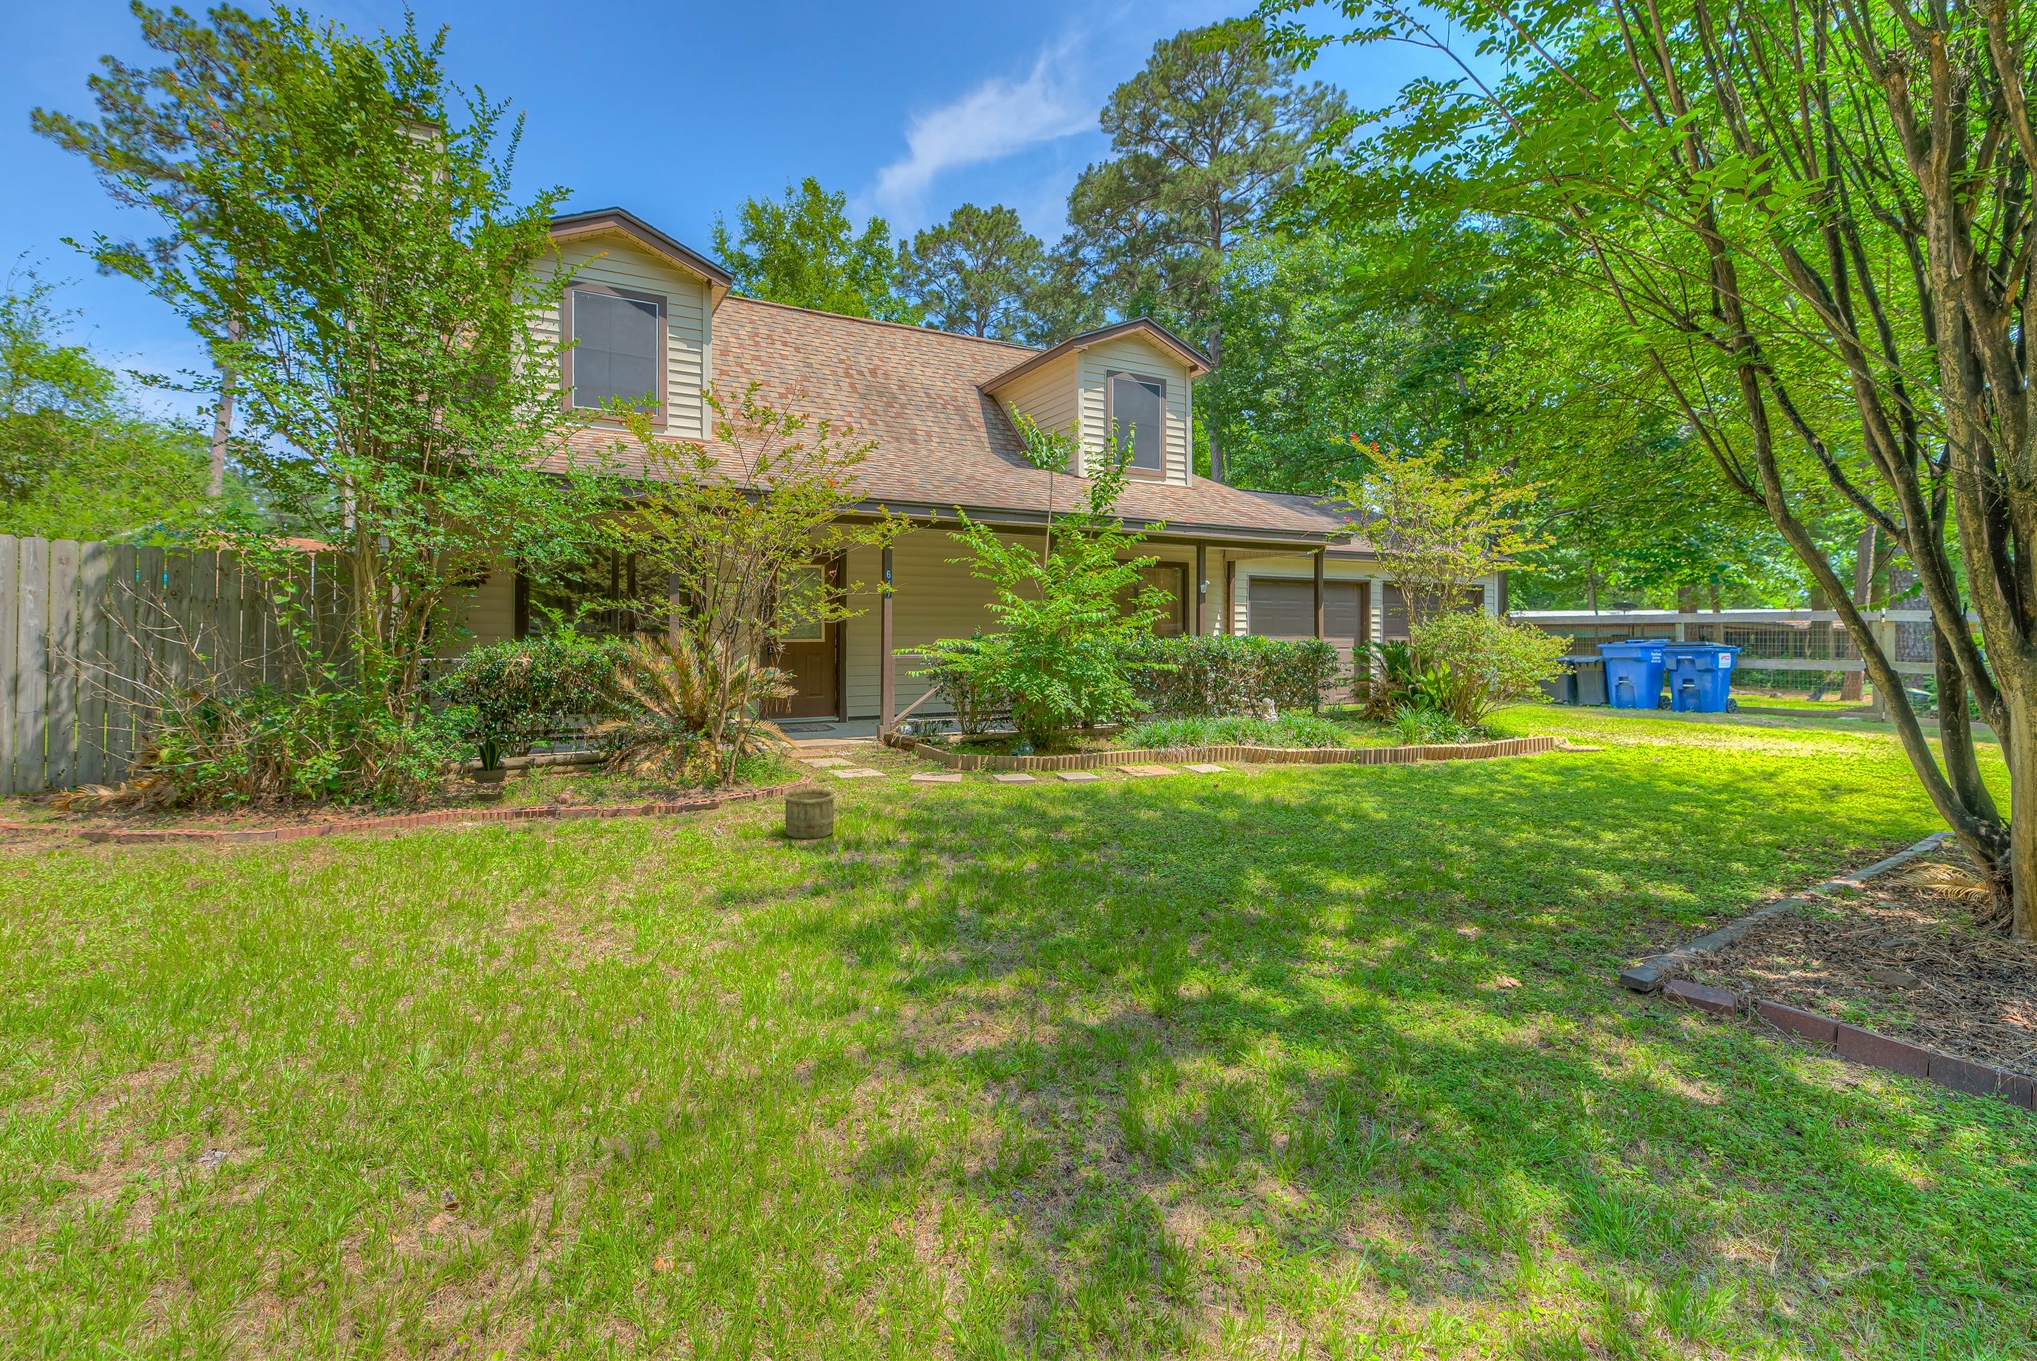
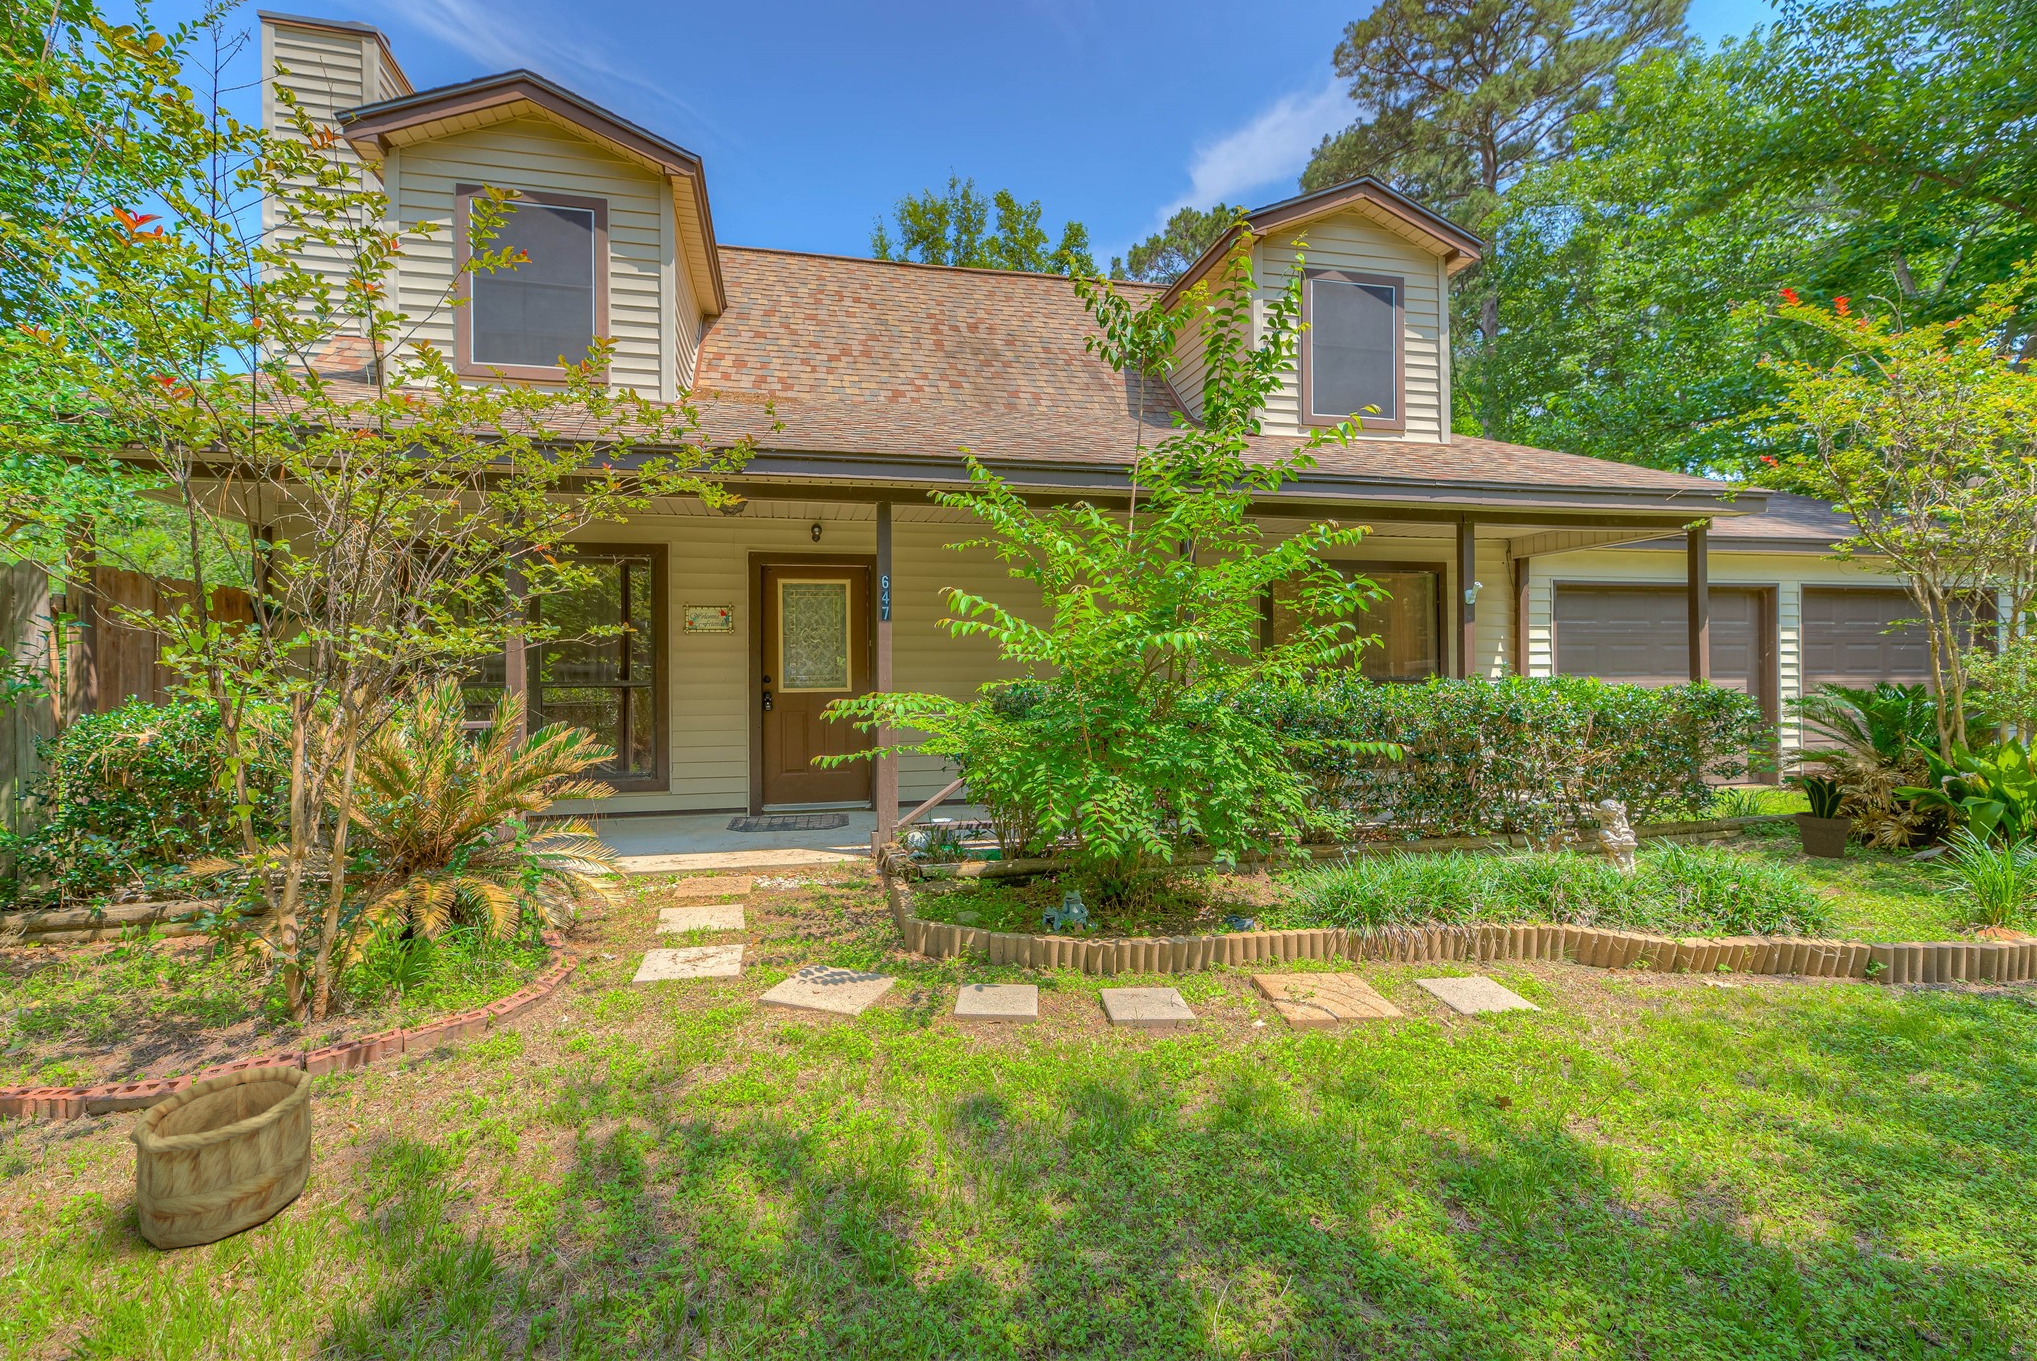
potted plant: present [472,738,510,801] -> present [1789,776,1853,857]

